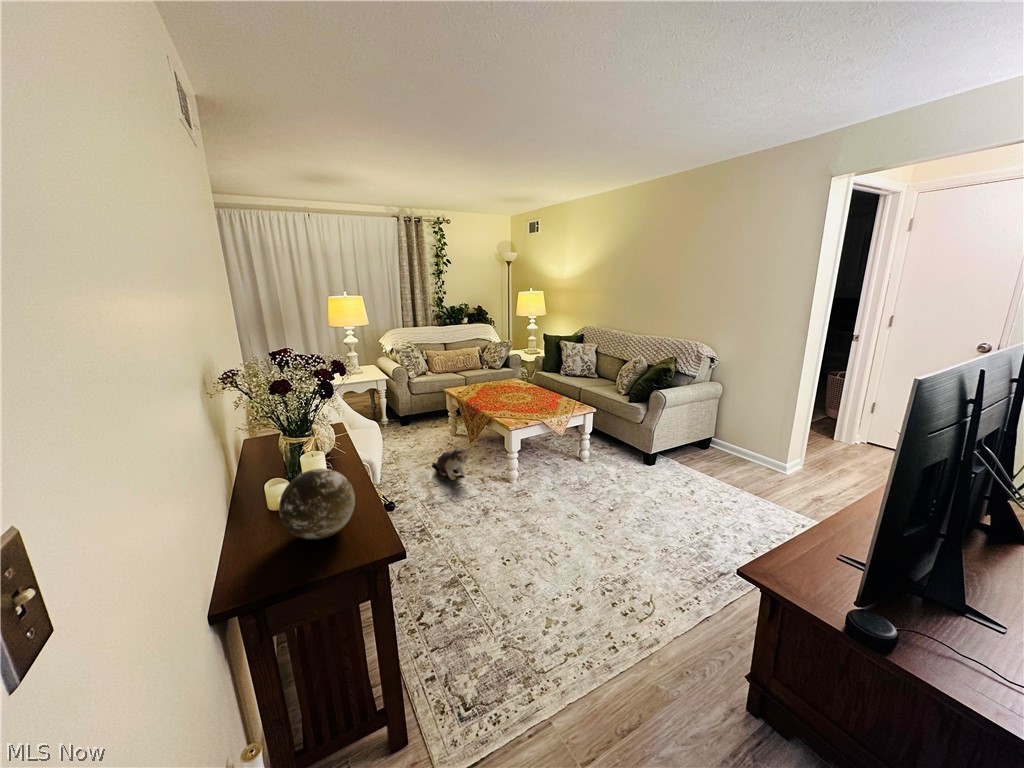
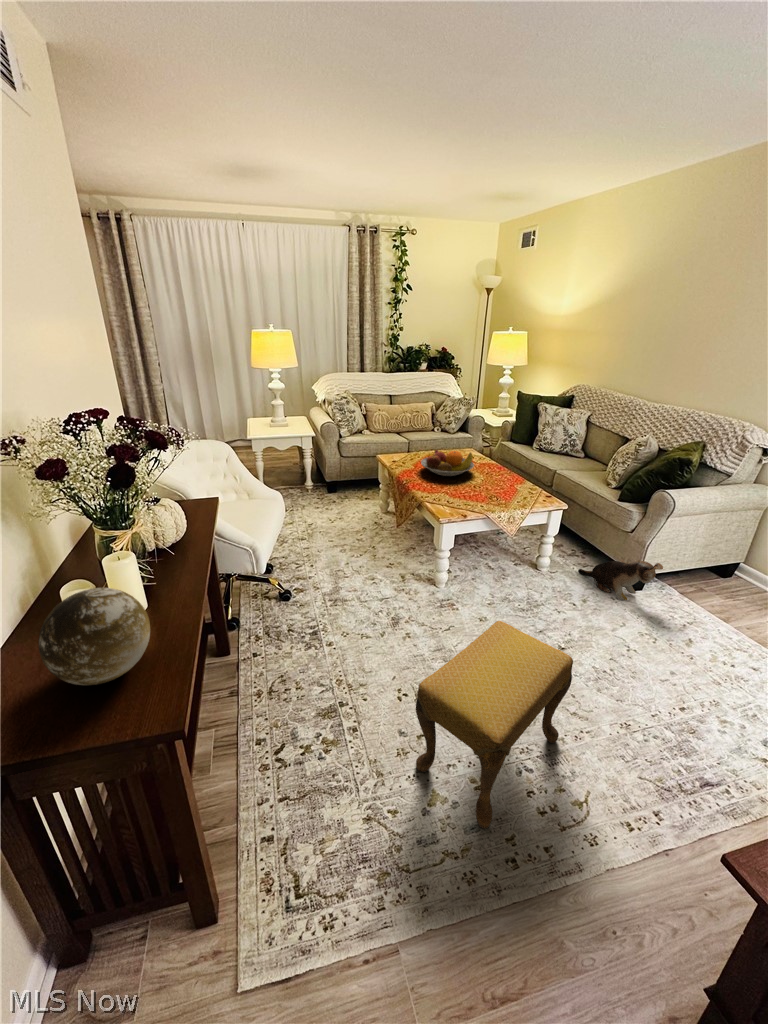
fruit bowl: none [483,379,524,399] -> present [421,450,474,476]
plush toy: present [432,447,471,480] -> present [578,561,663,600]
footstool: none [527,487,628,633] -> present [416,621,573,829]

